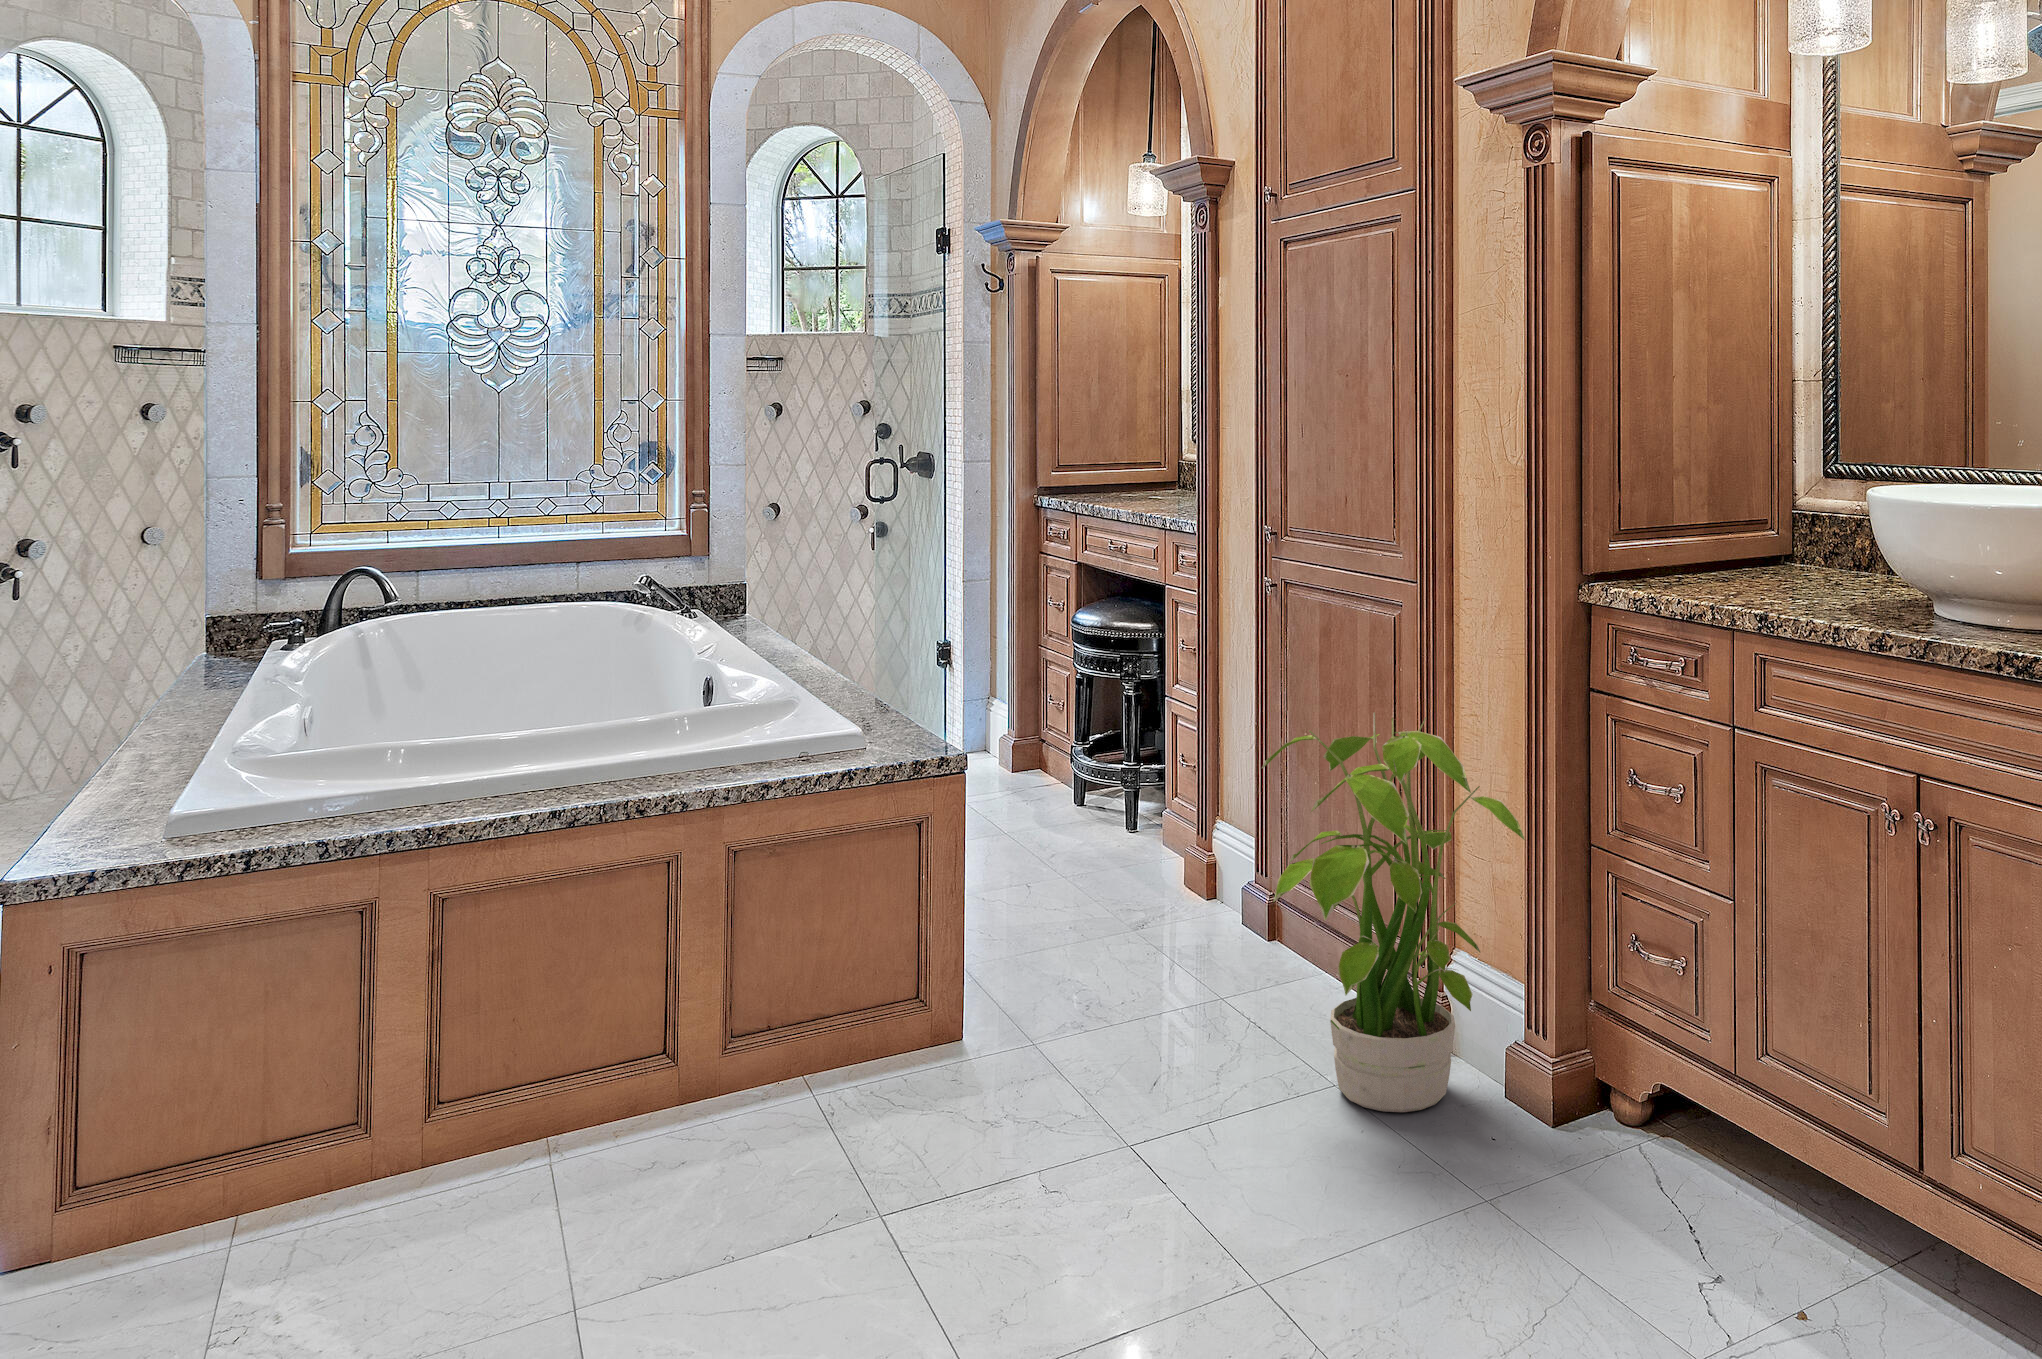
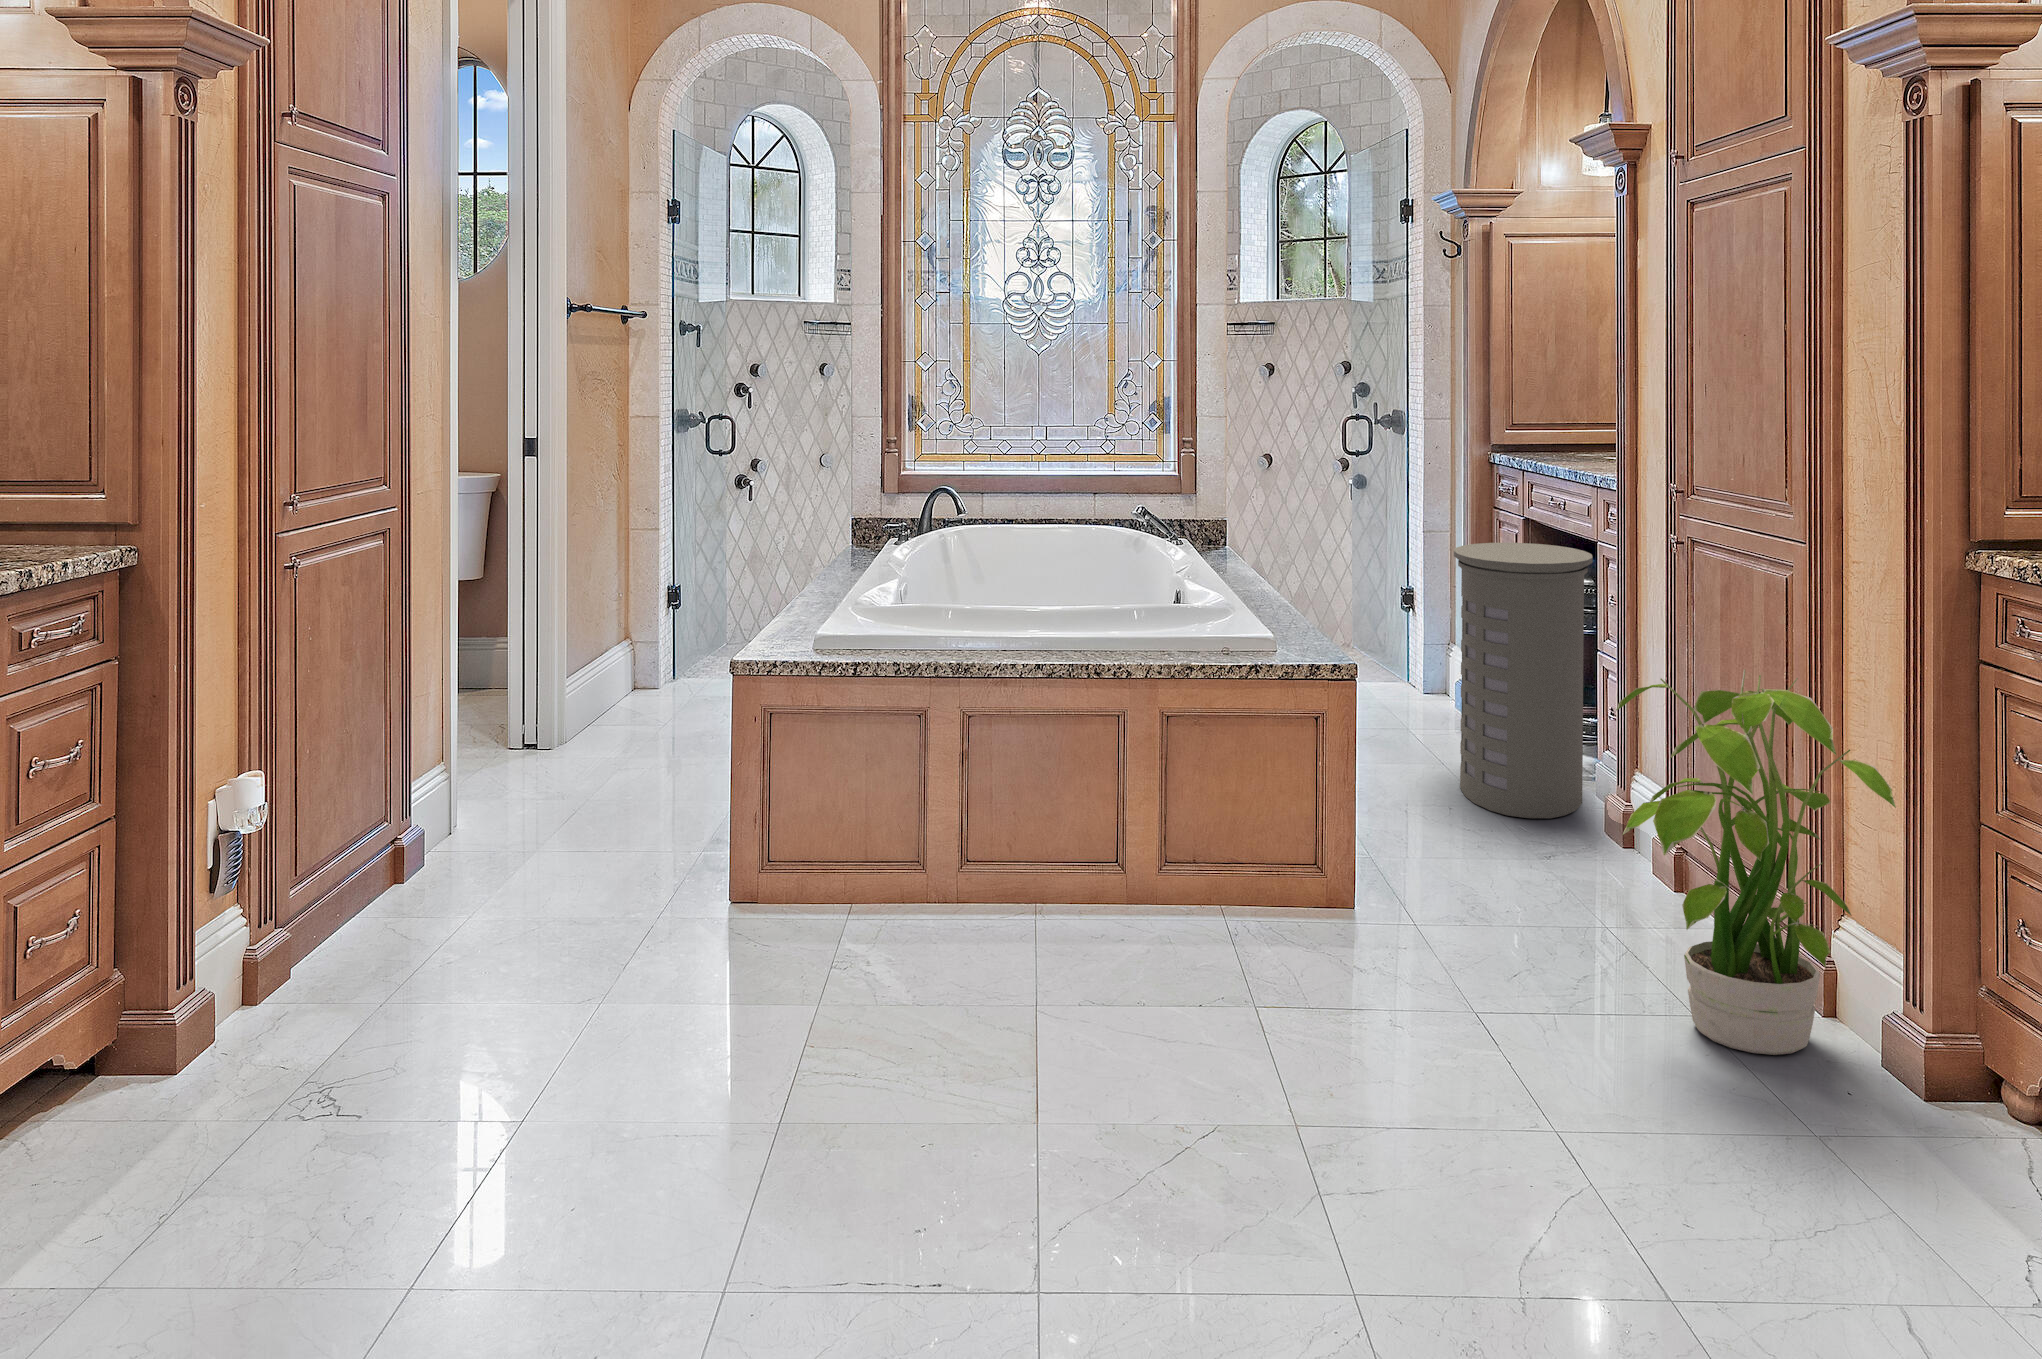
laundry hamper: none [1021,589,1163,885] -> present [1454,543,1593,818]

